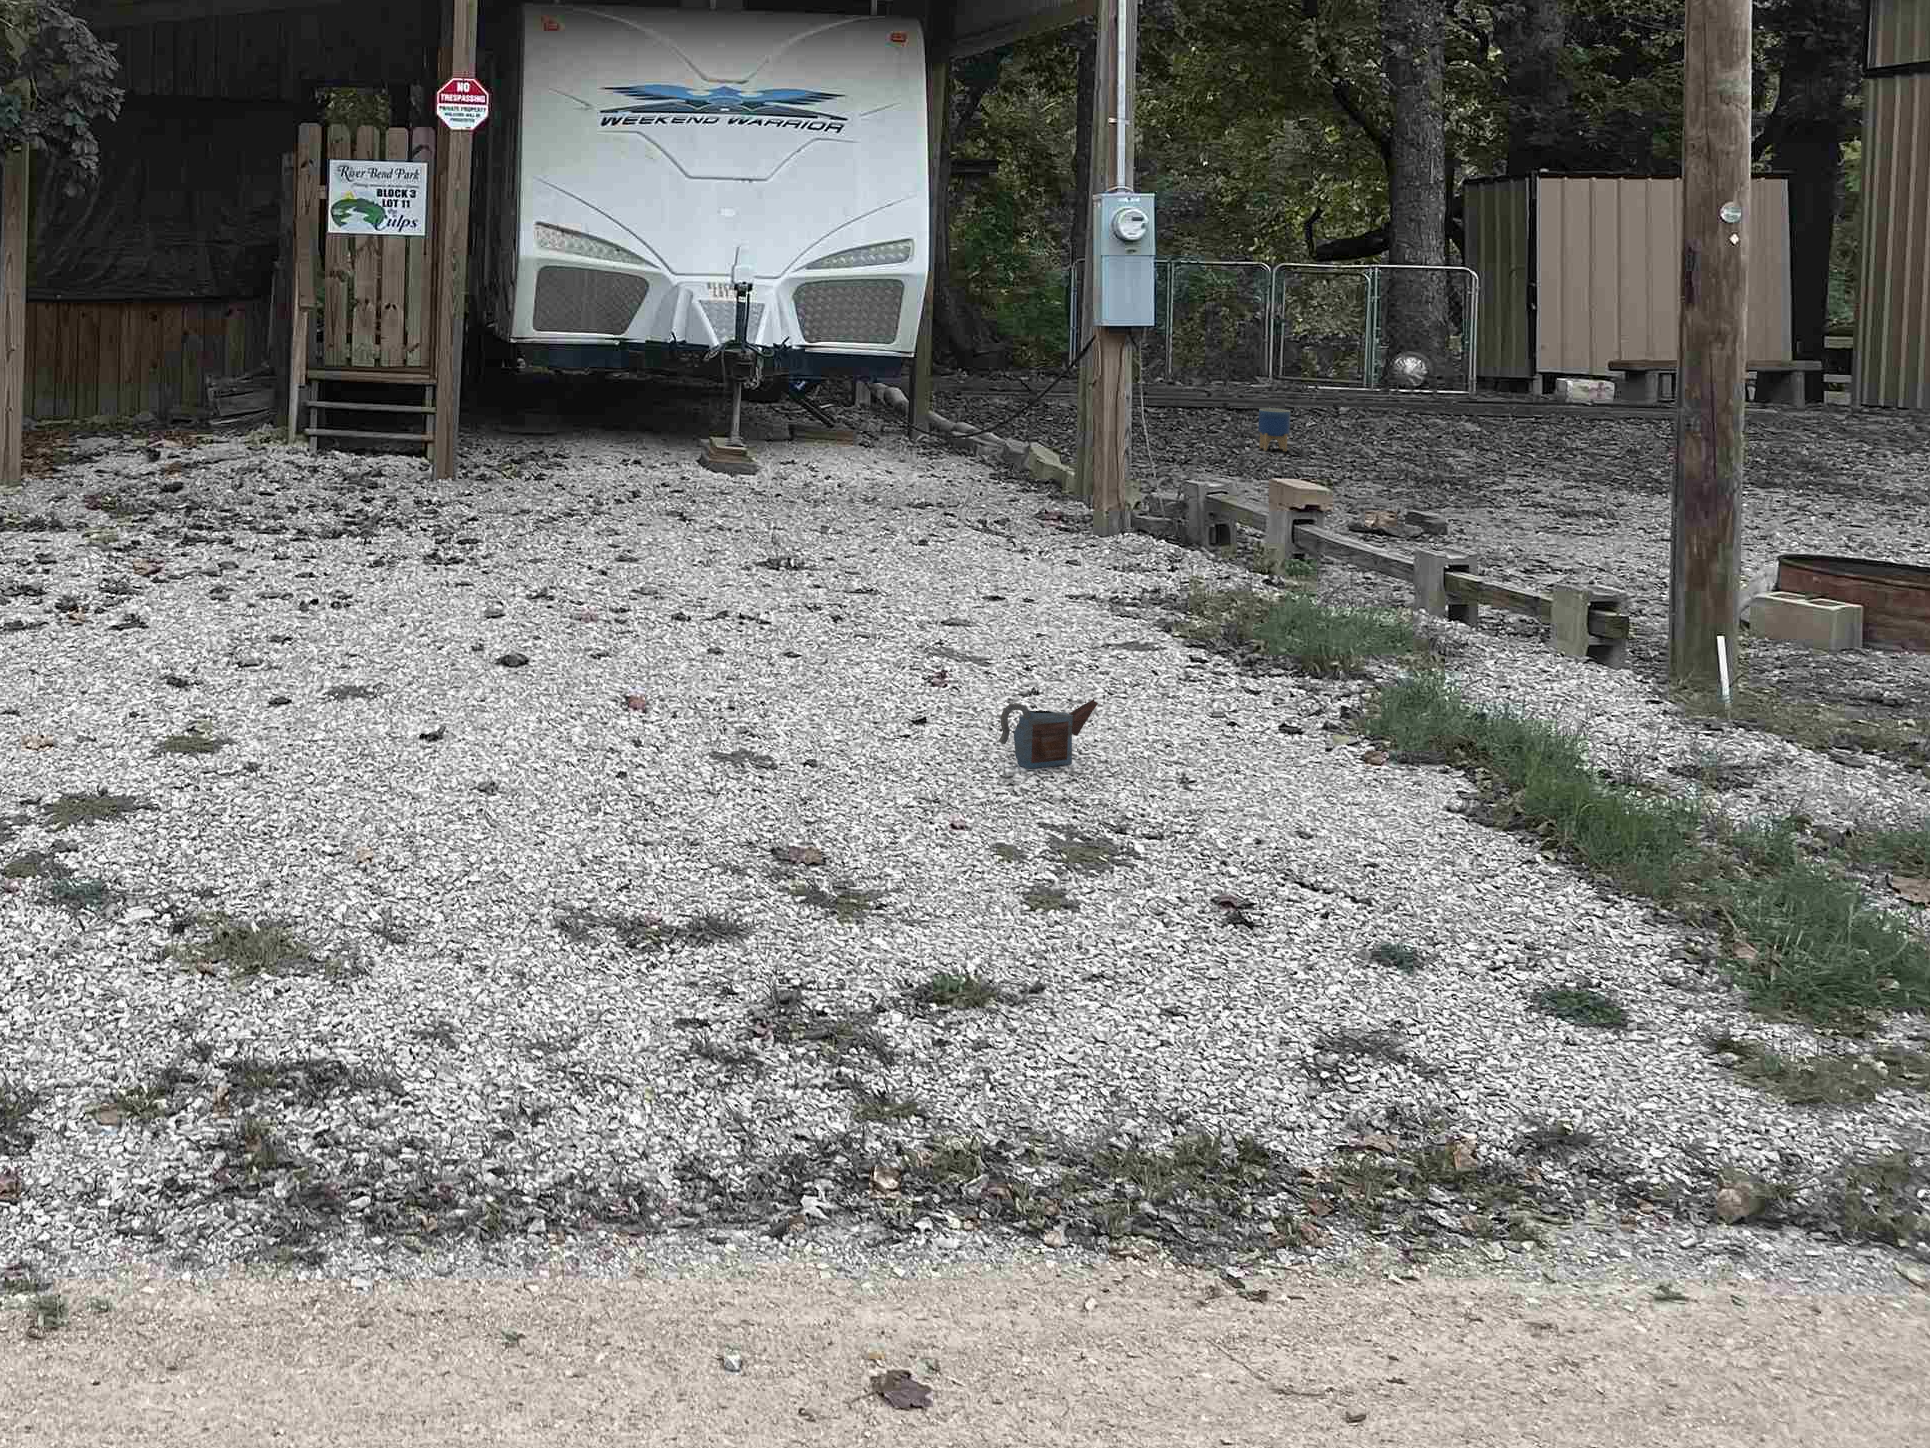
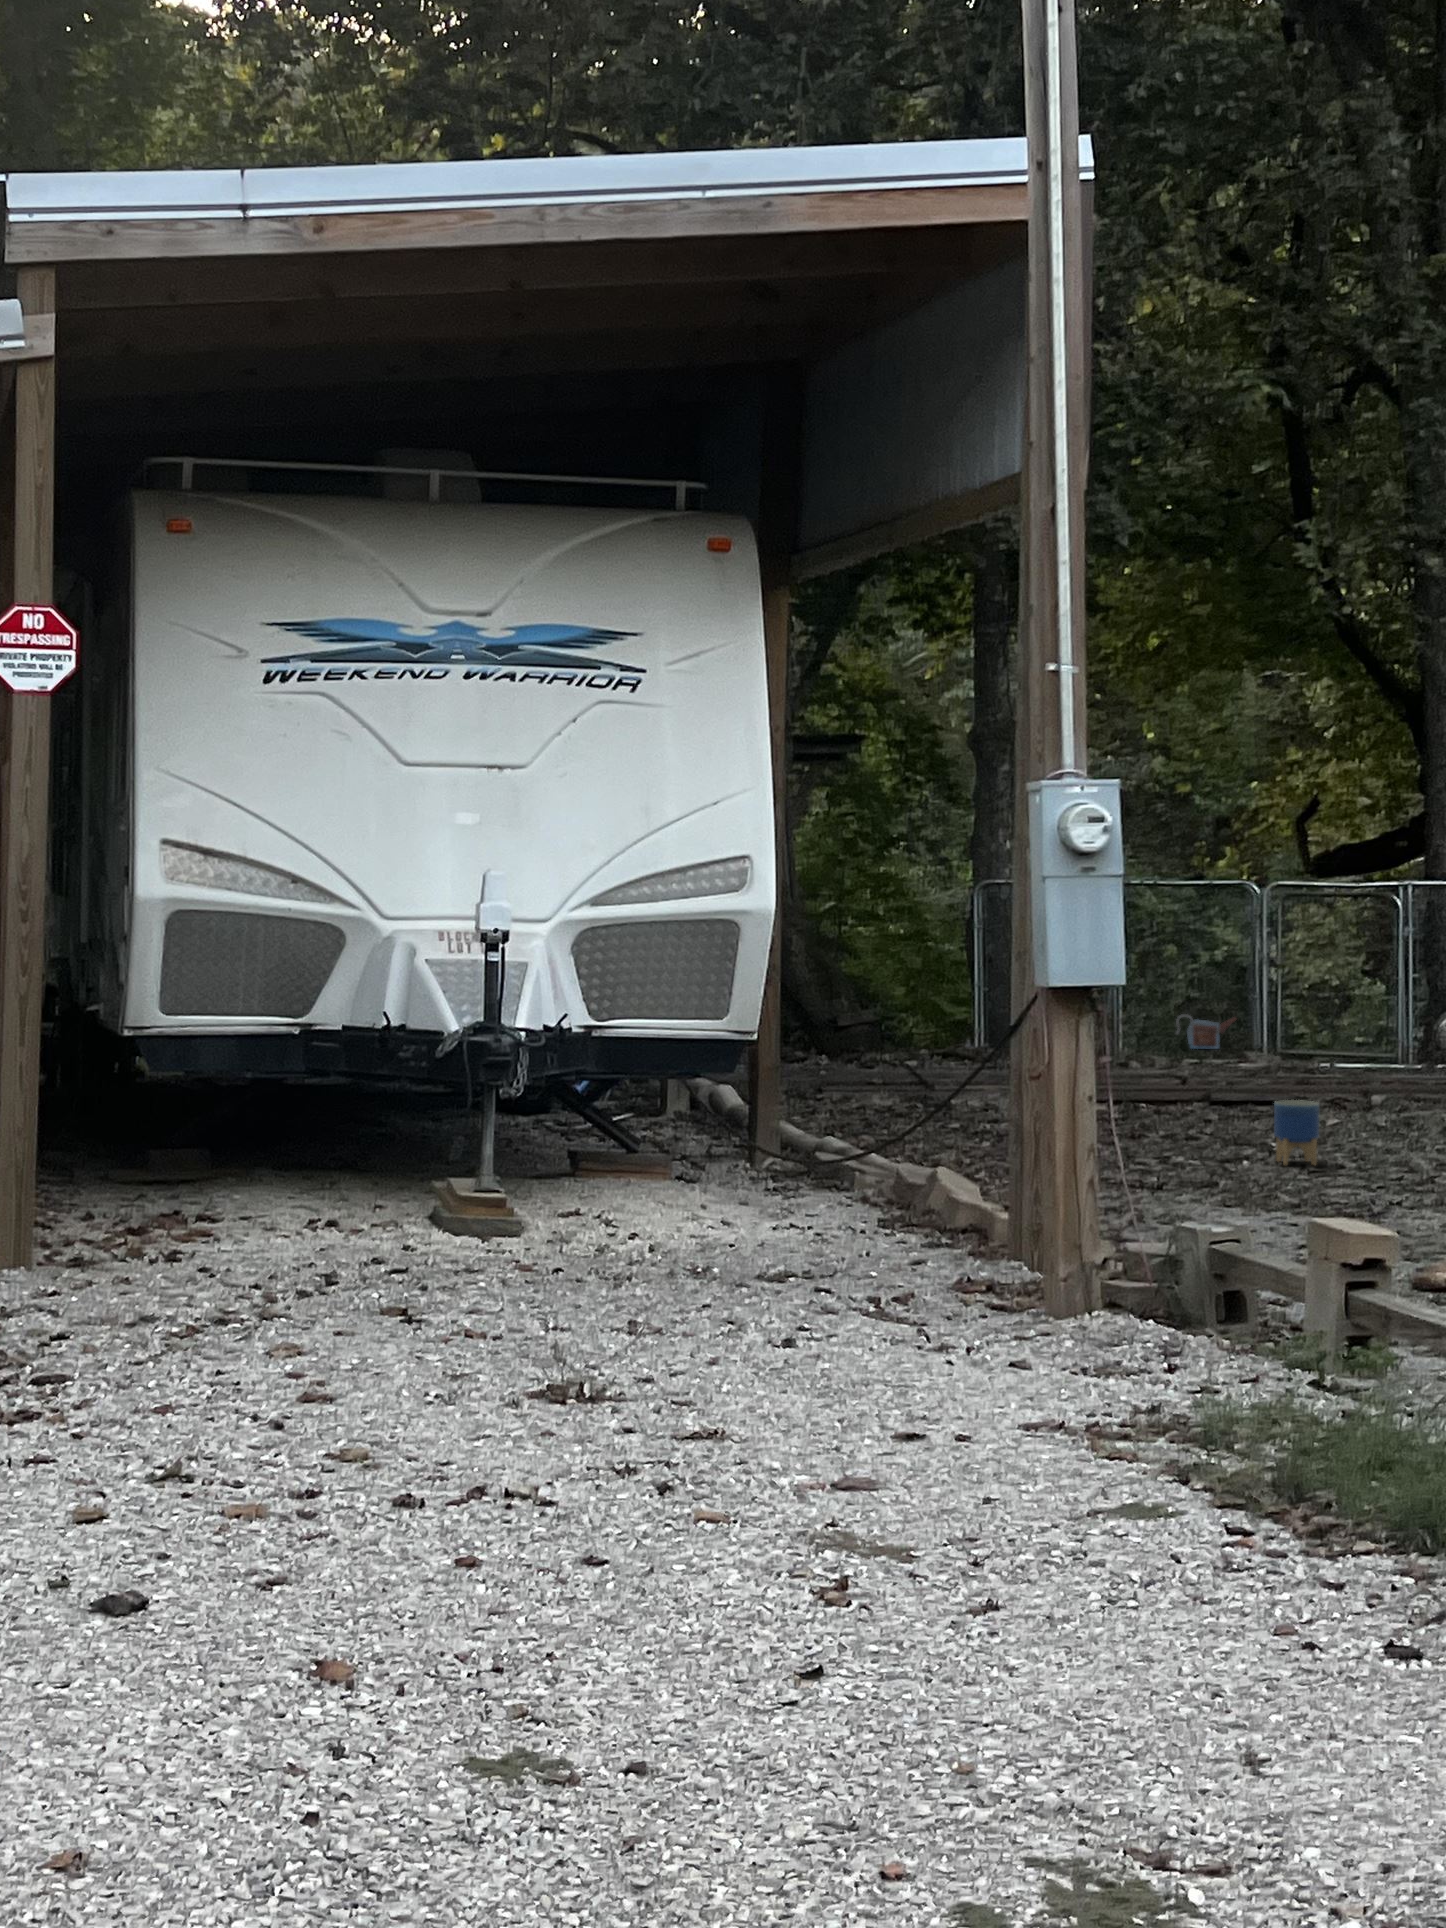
watering can: present [999,699,1098,769] -> present [1176,1014,1237,1049]

